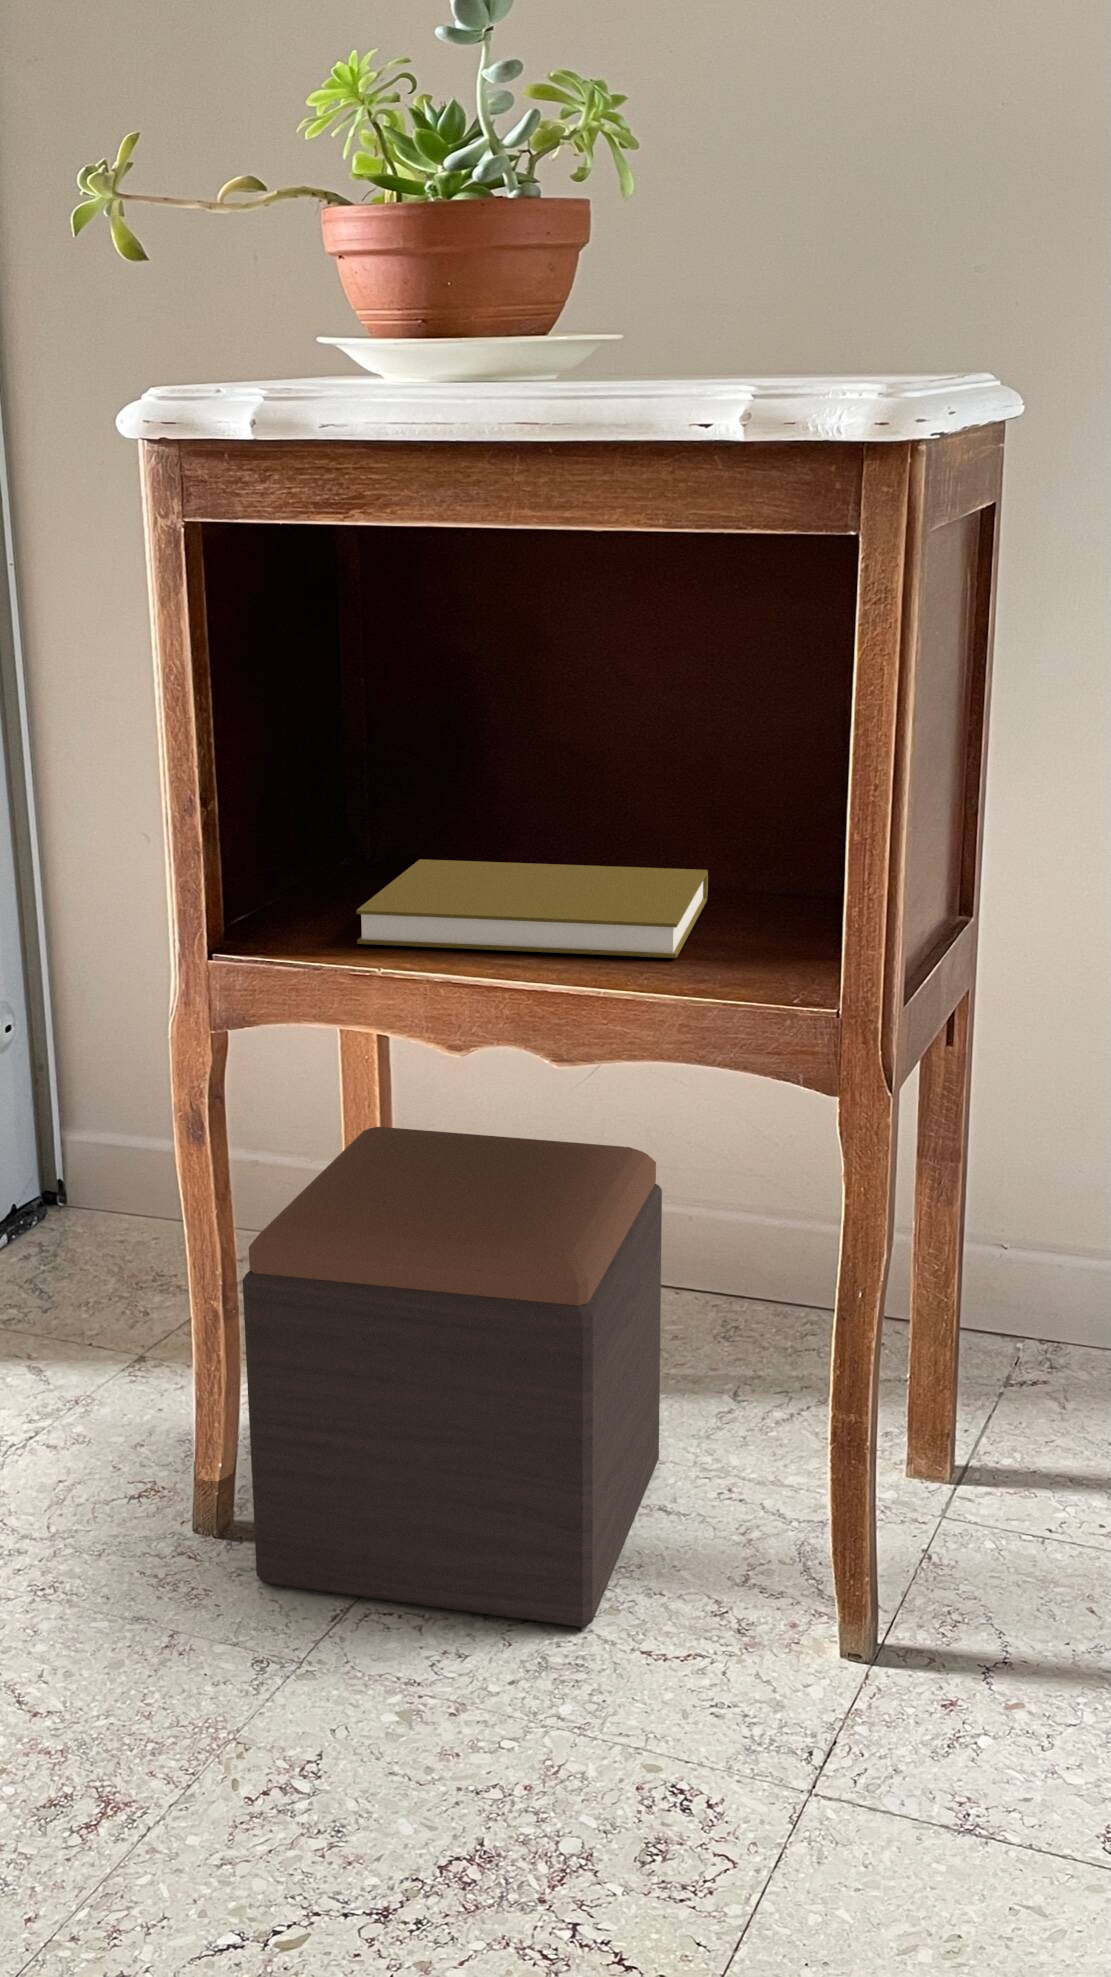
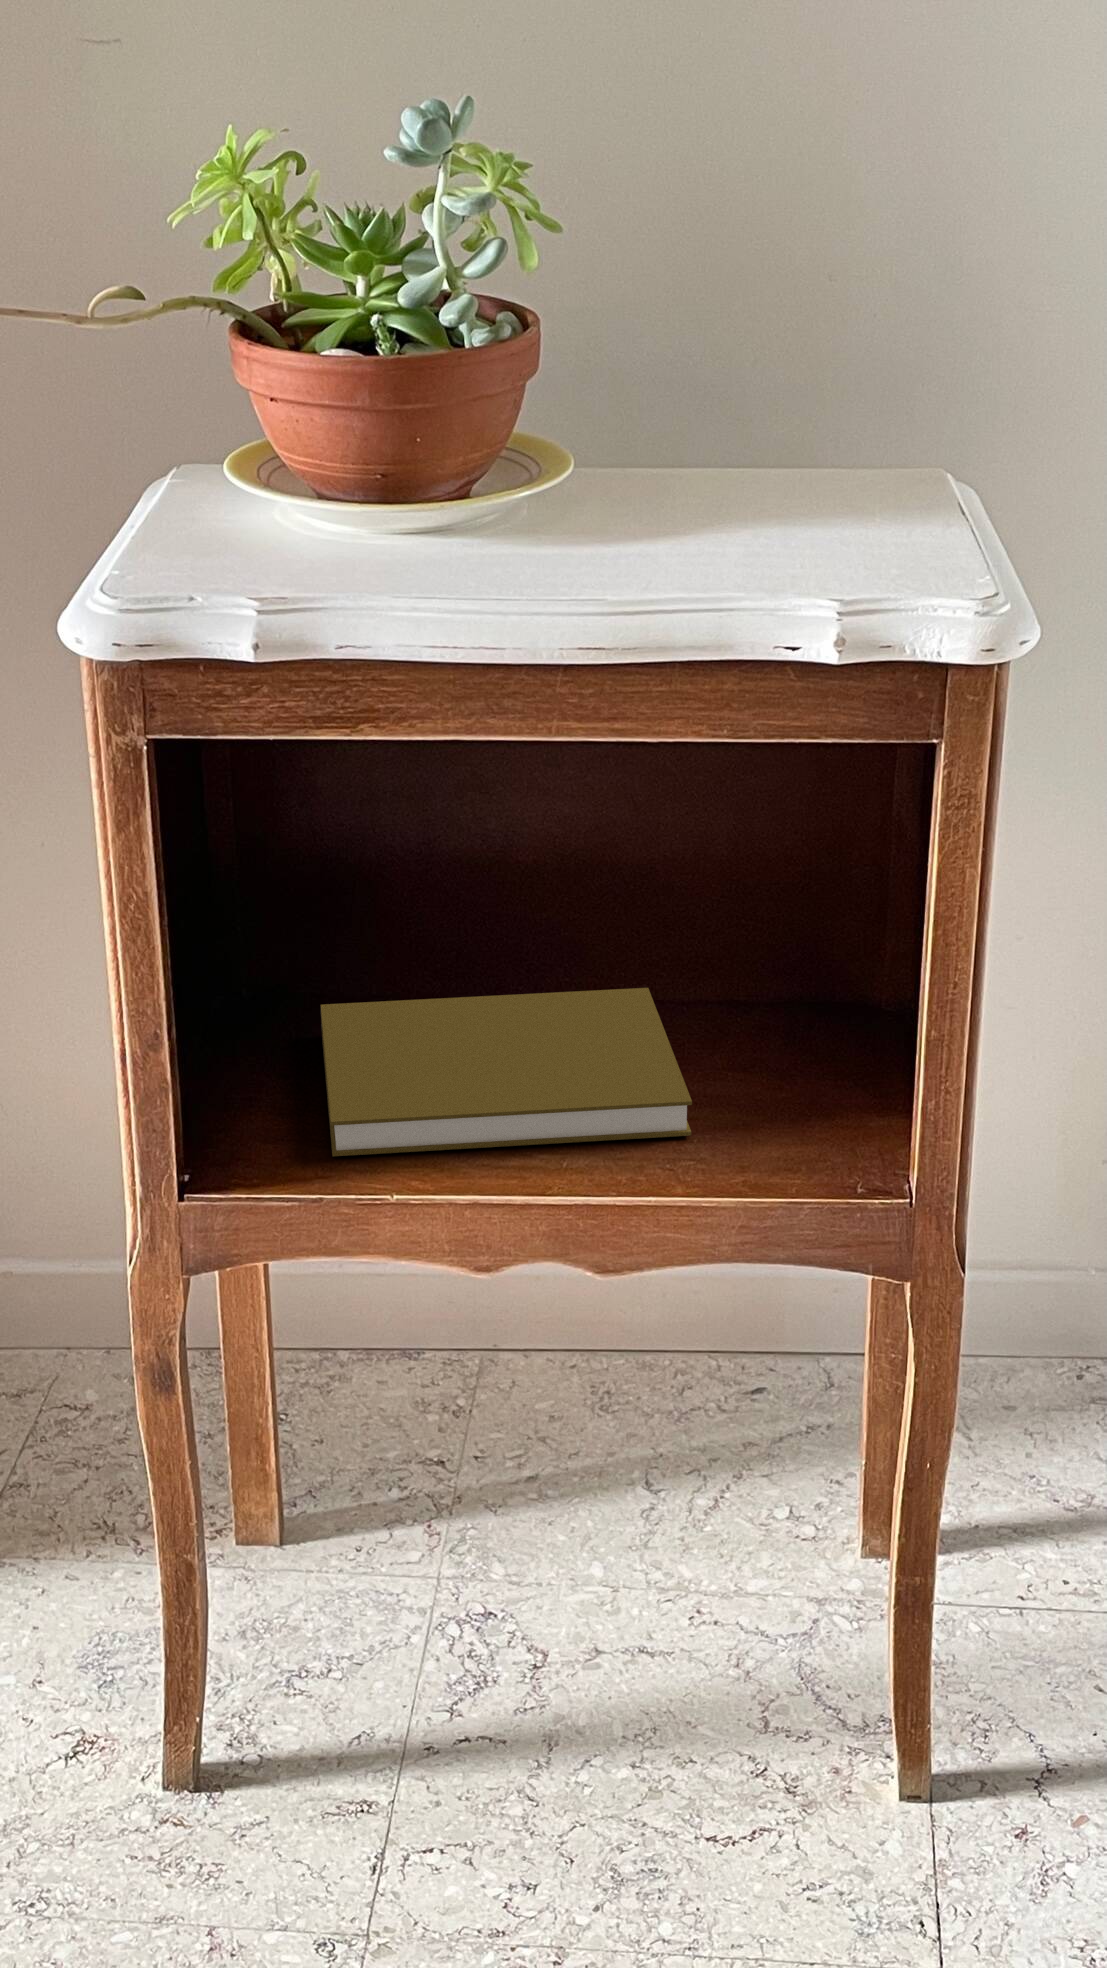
footstool: present [243,1127,662,1628] -> none [251,1292,651,1841]

